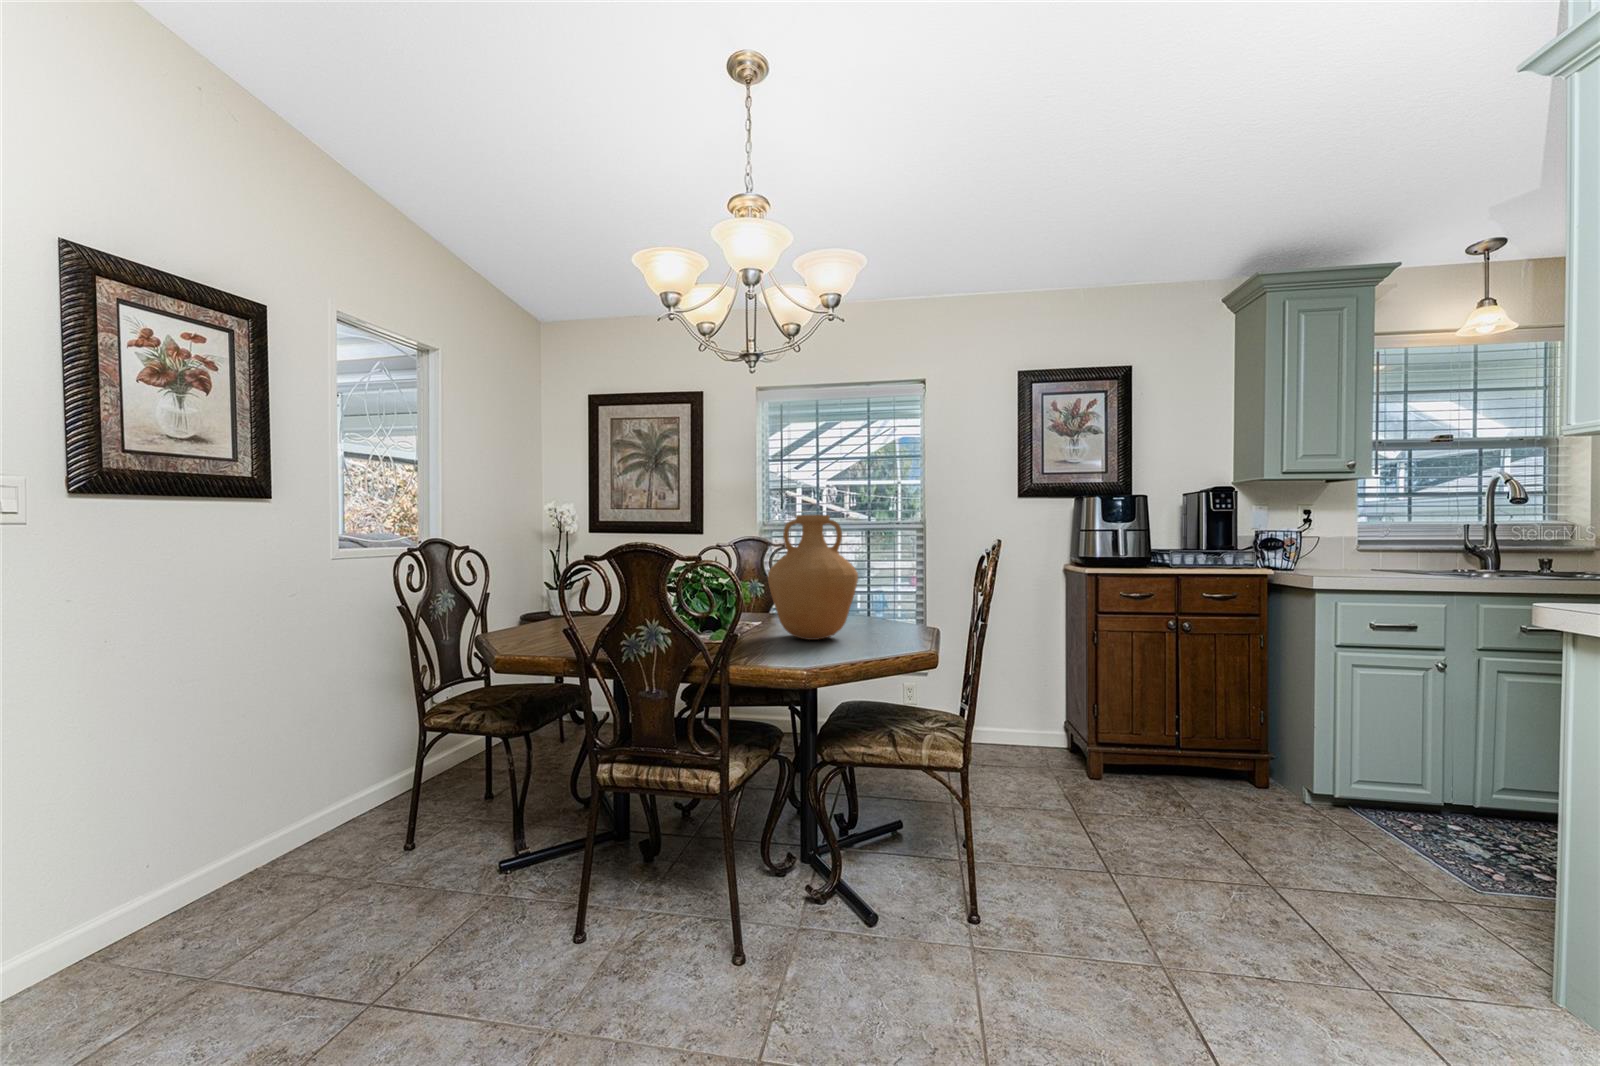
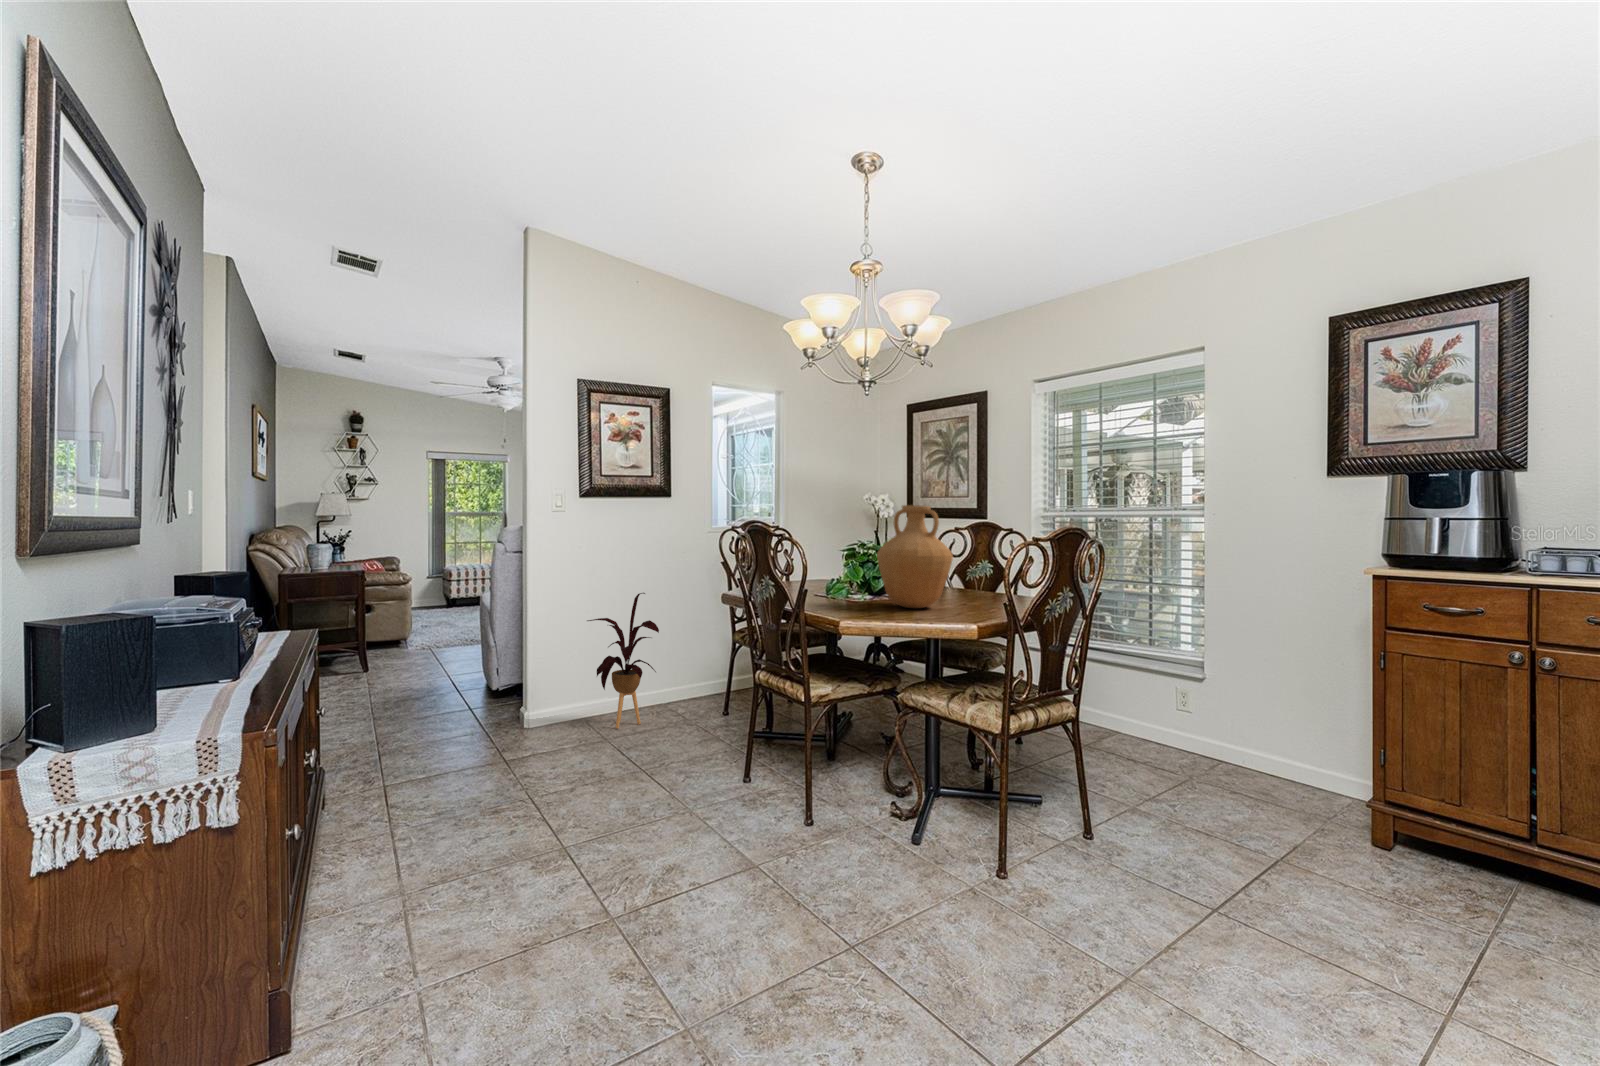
house plant: none [104,676,328,960] -> present [587,593,659,728]

